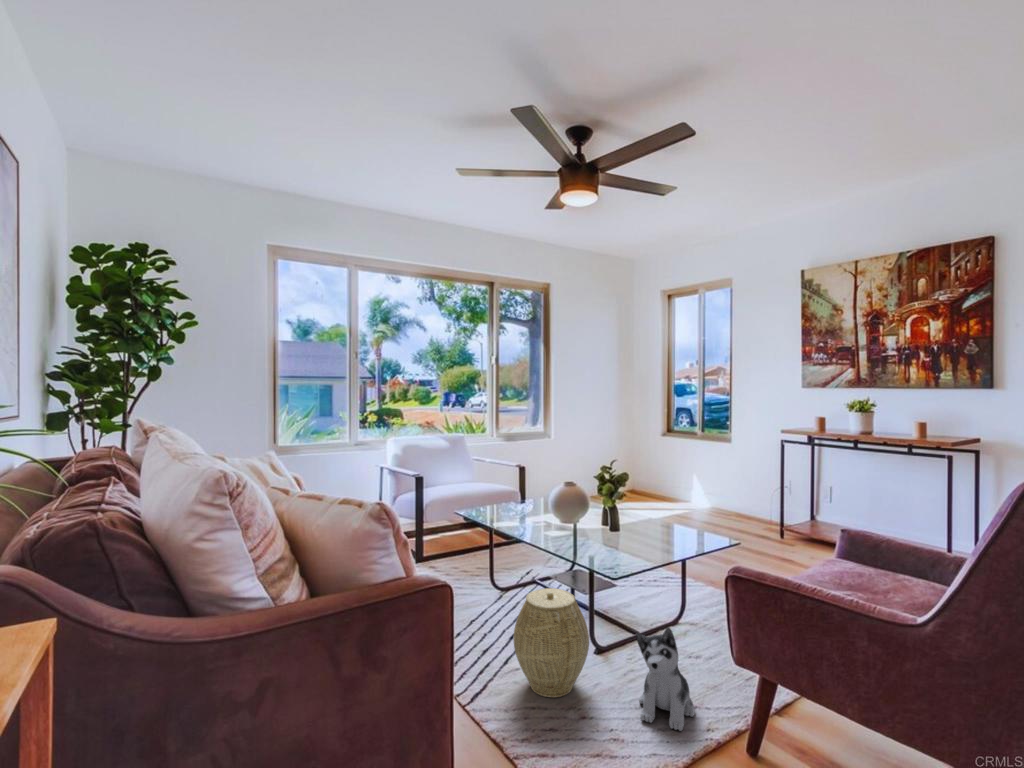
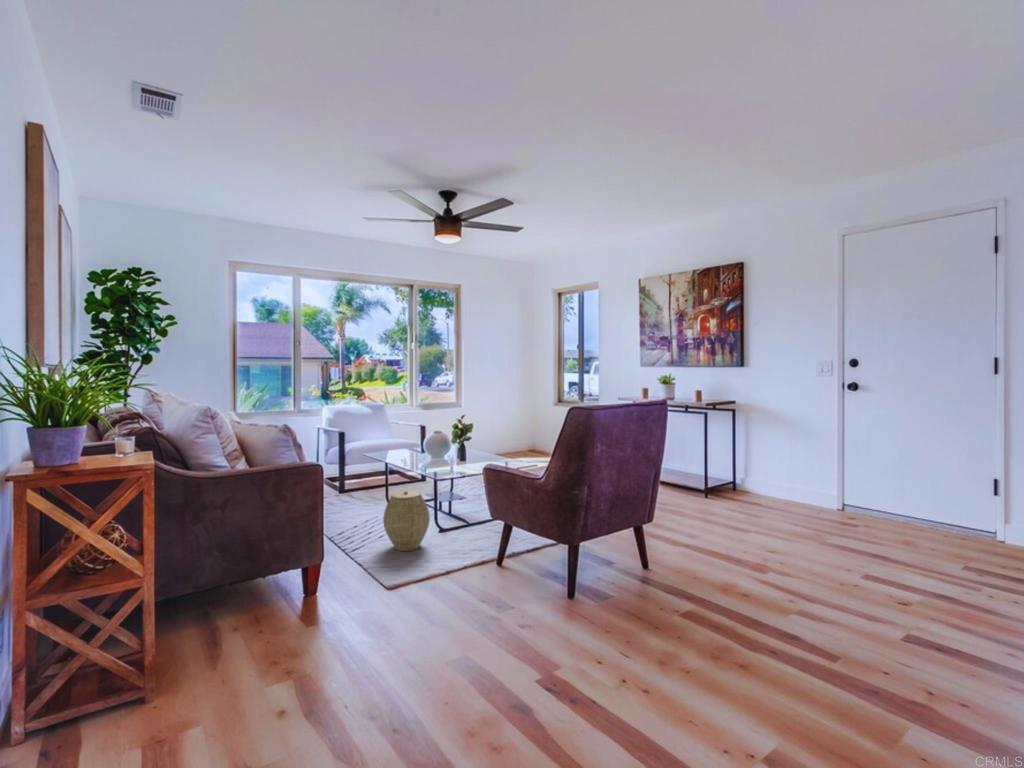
plush toy: present [636,628,695,731] -> none [451,505,485,560]

